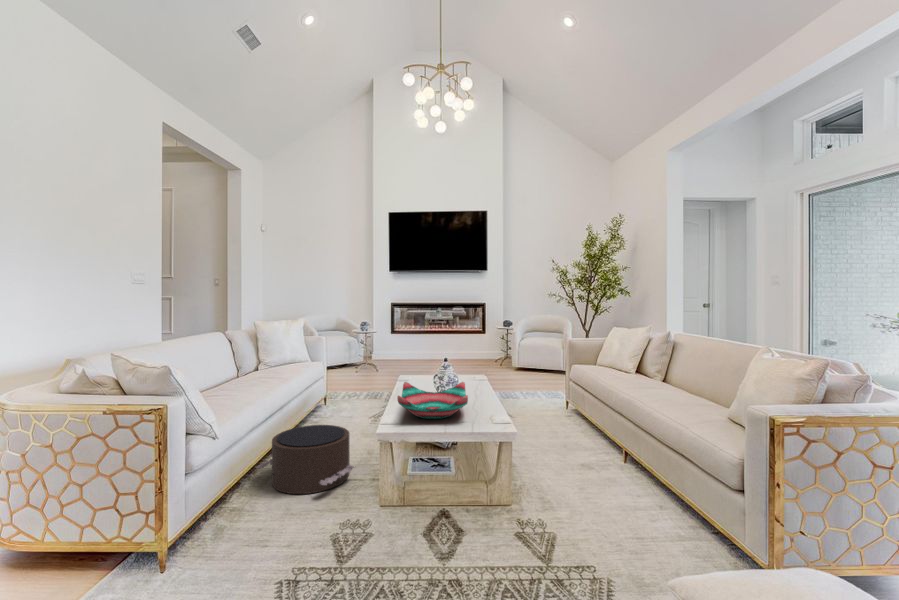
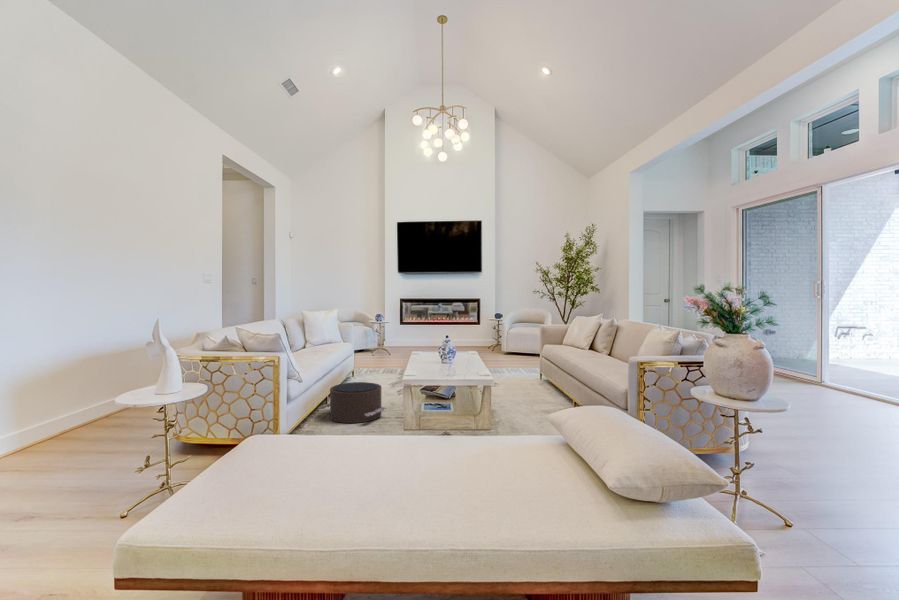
decorative bowl: present [397,382,468,419] -> none [416,351,462,373]

